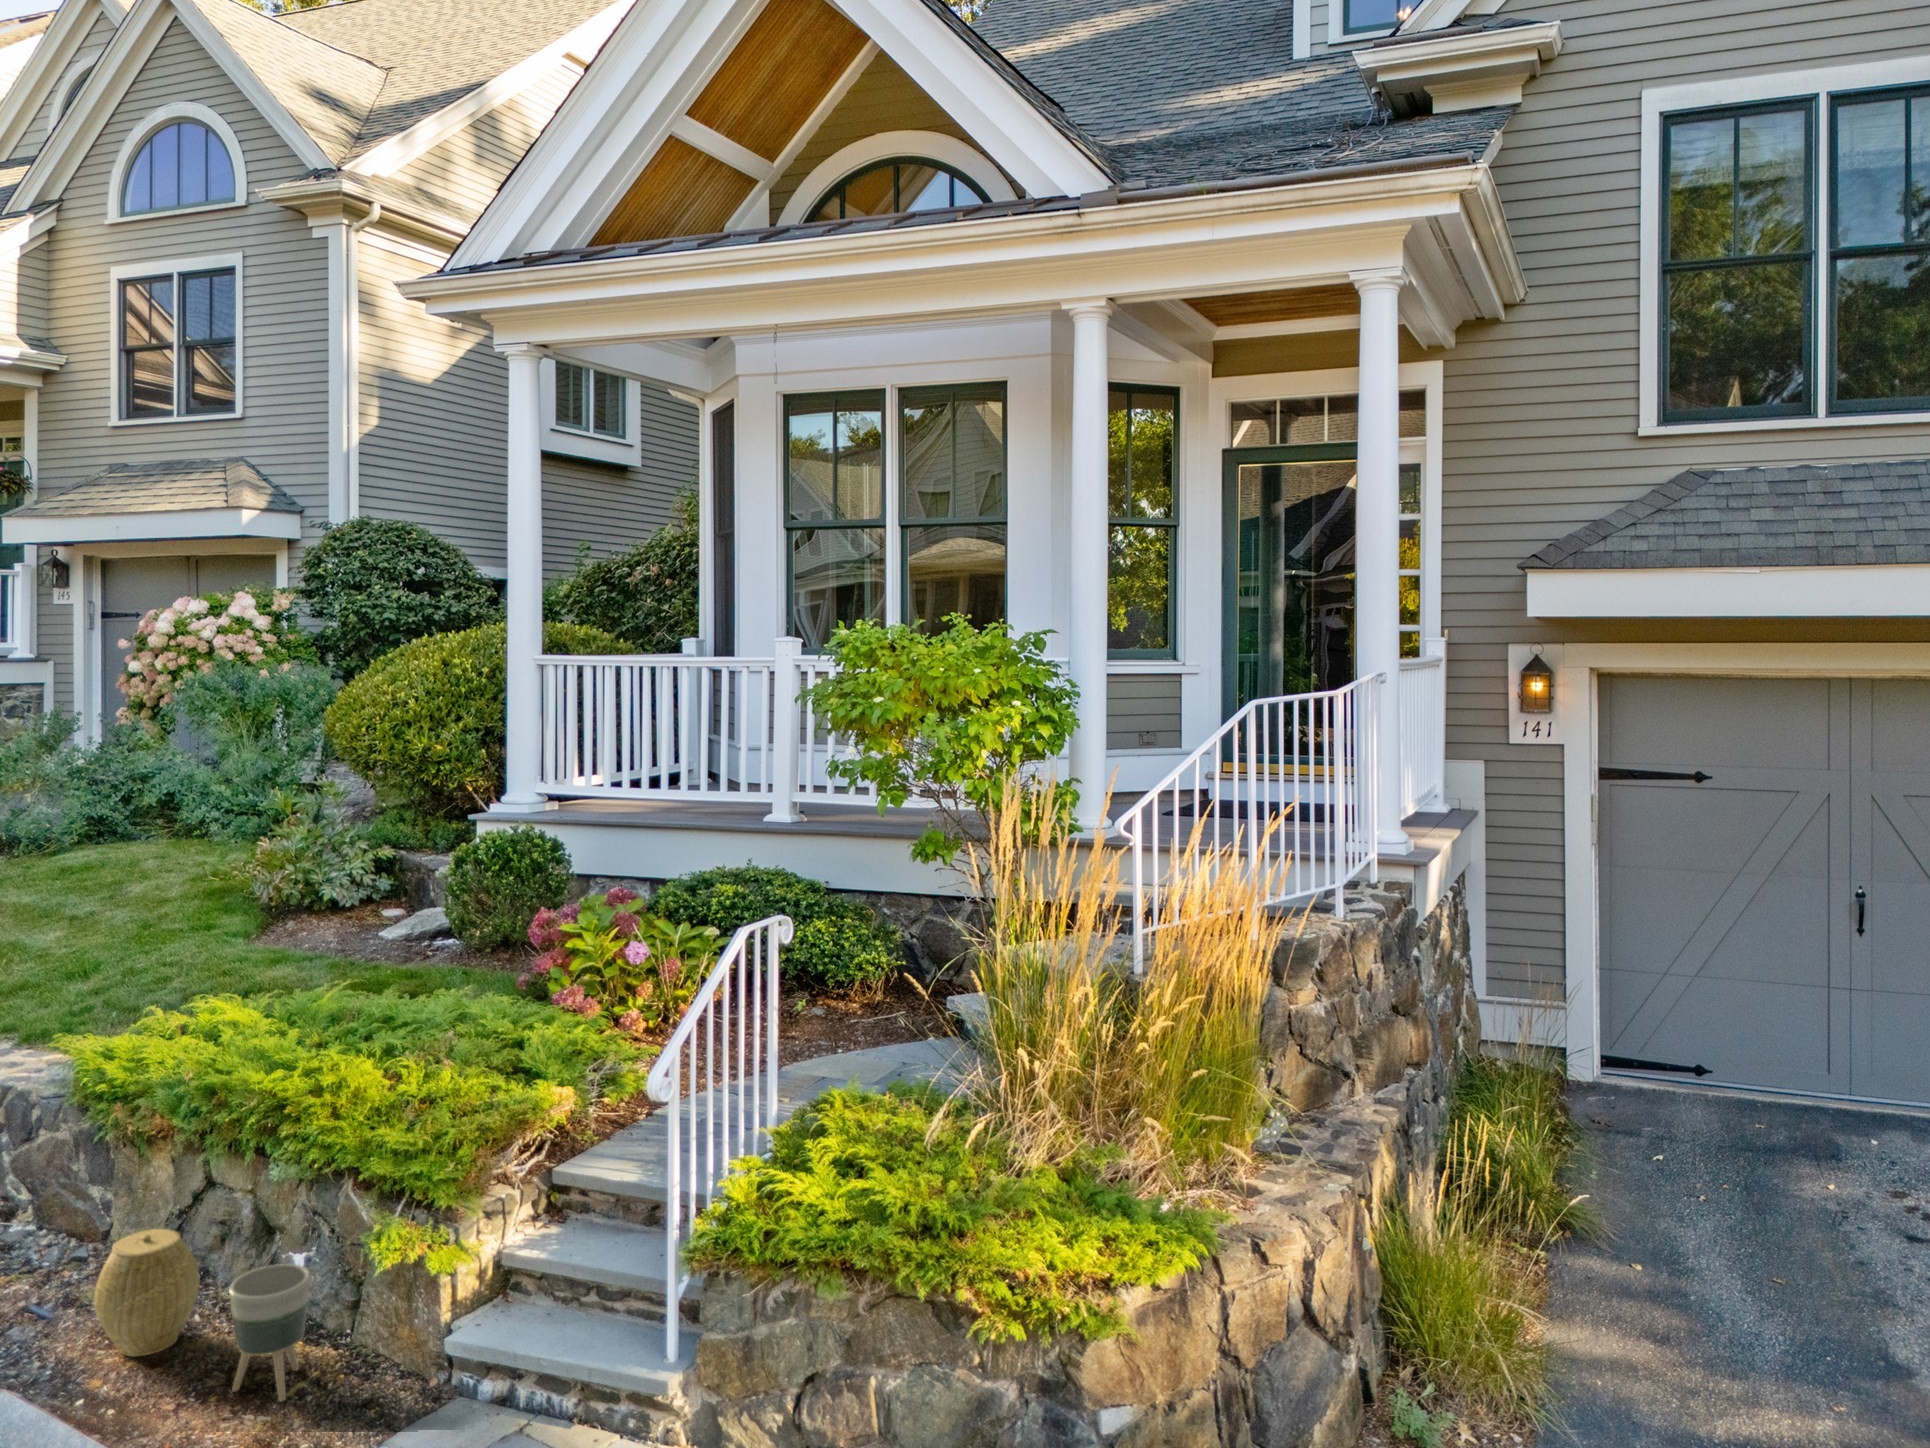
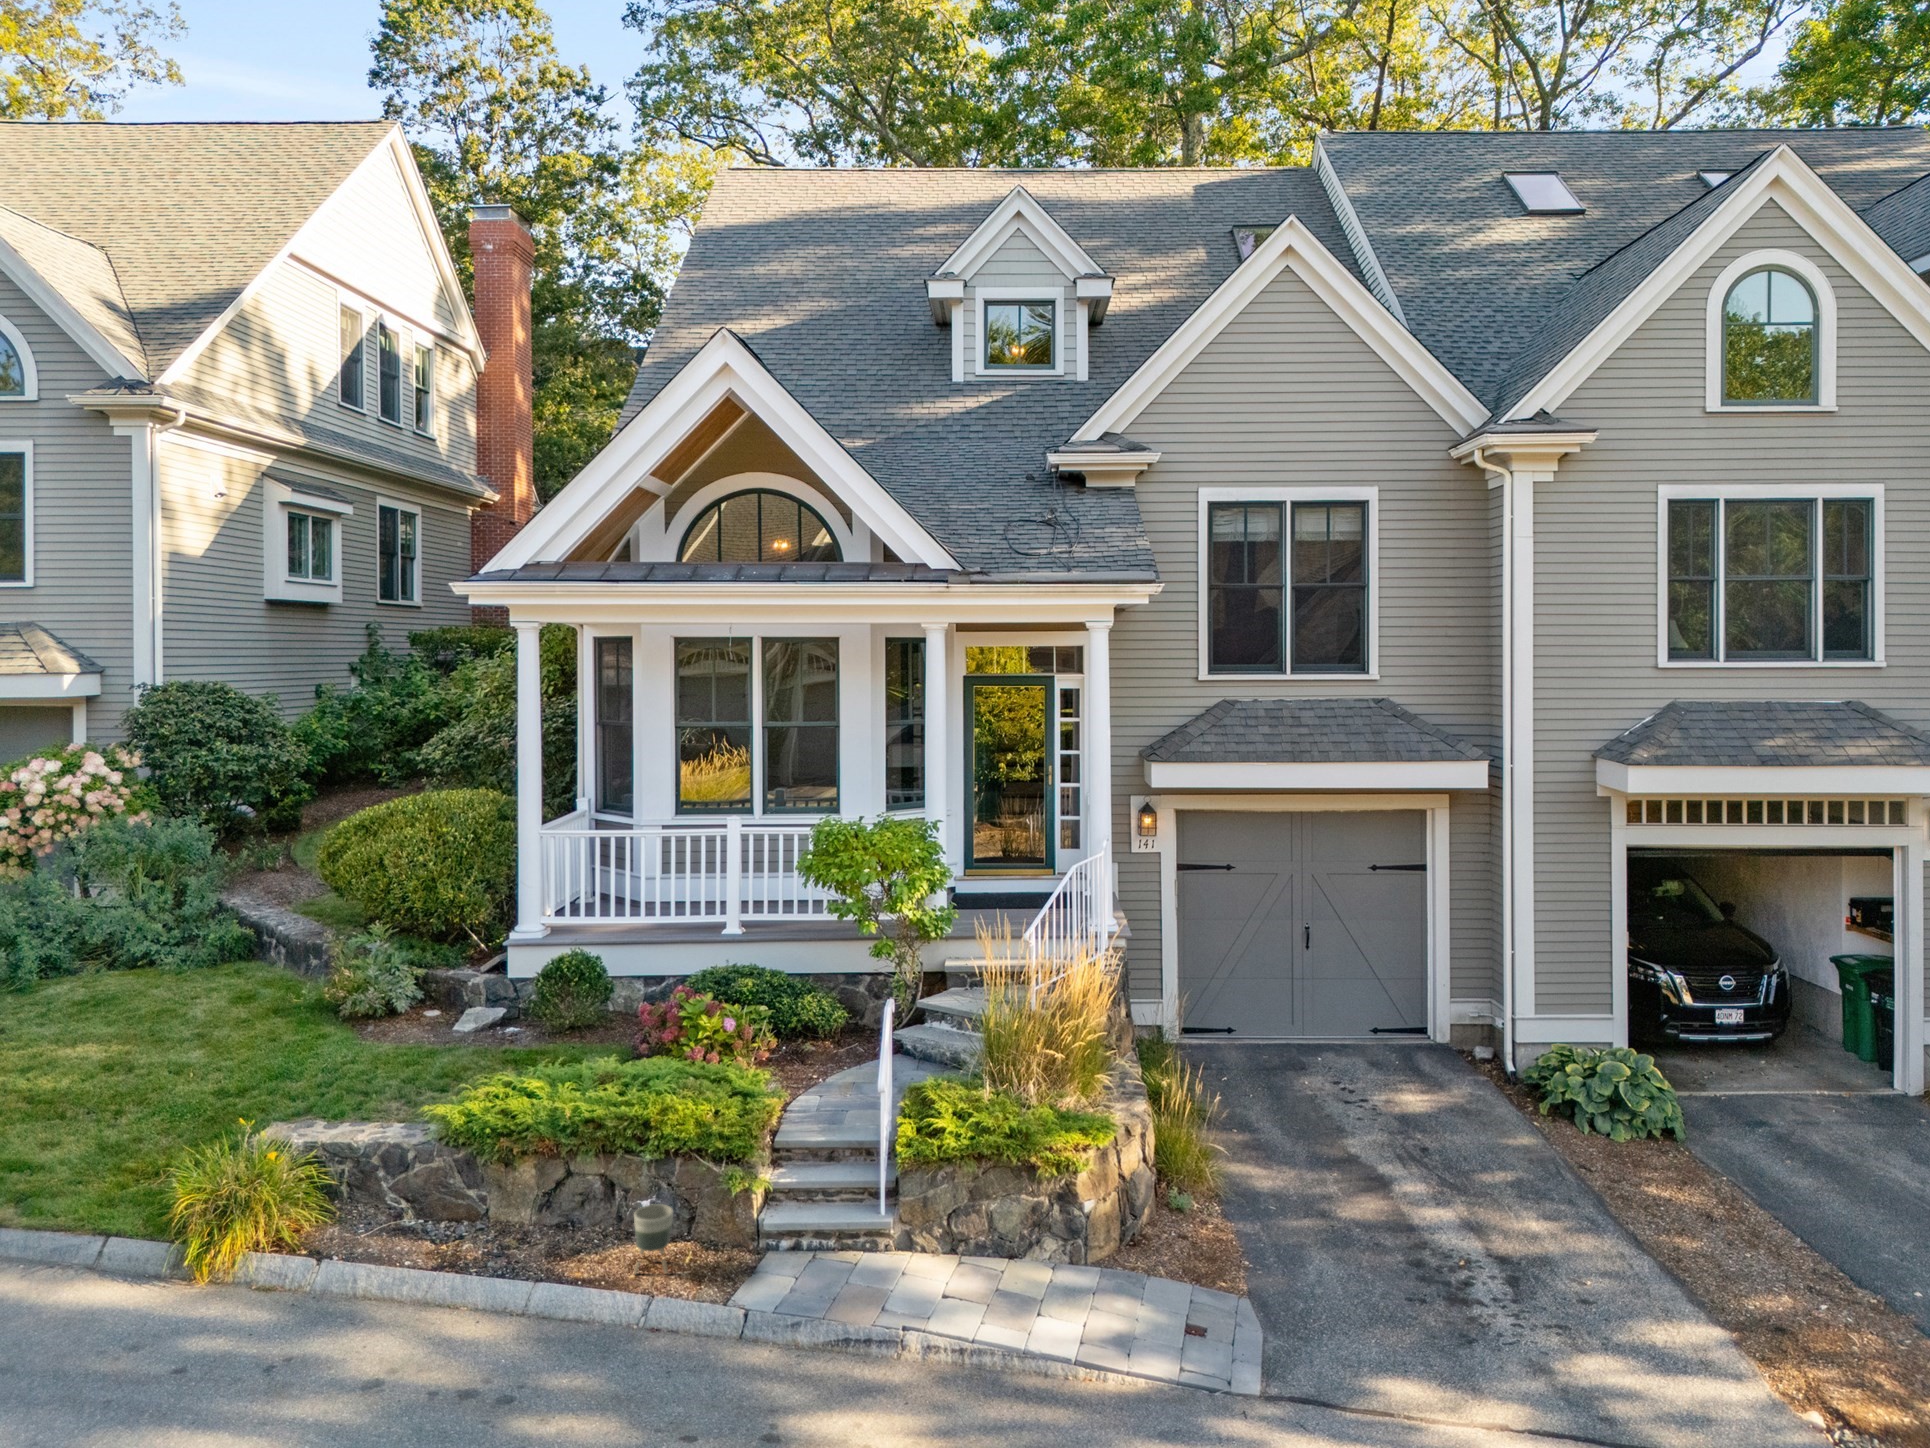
woven basket: present [94,1229,200,1357] -> none [532,1201,584,1271]

